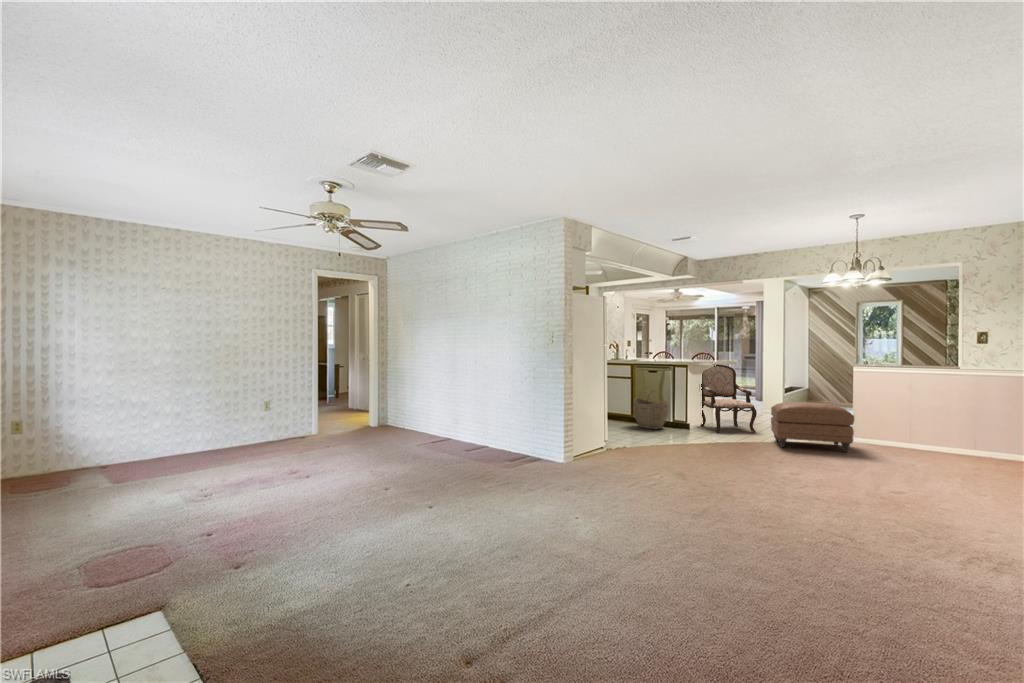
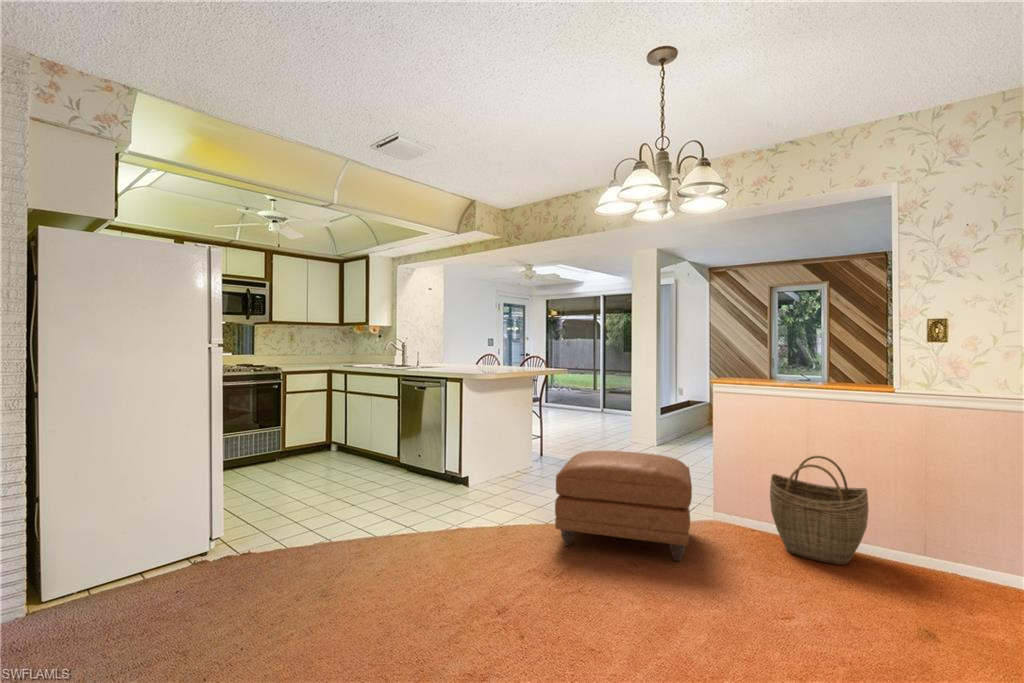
armchair: present [700,365,757,432] -> none [495,376,569,496]
woven basket: present [633,392,668,429] -> present [770,456,868,565]

